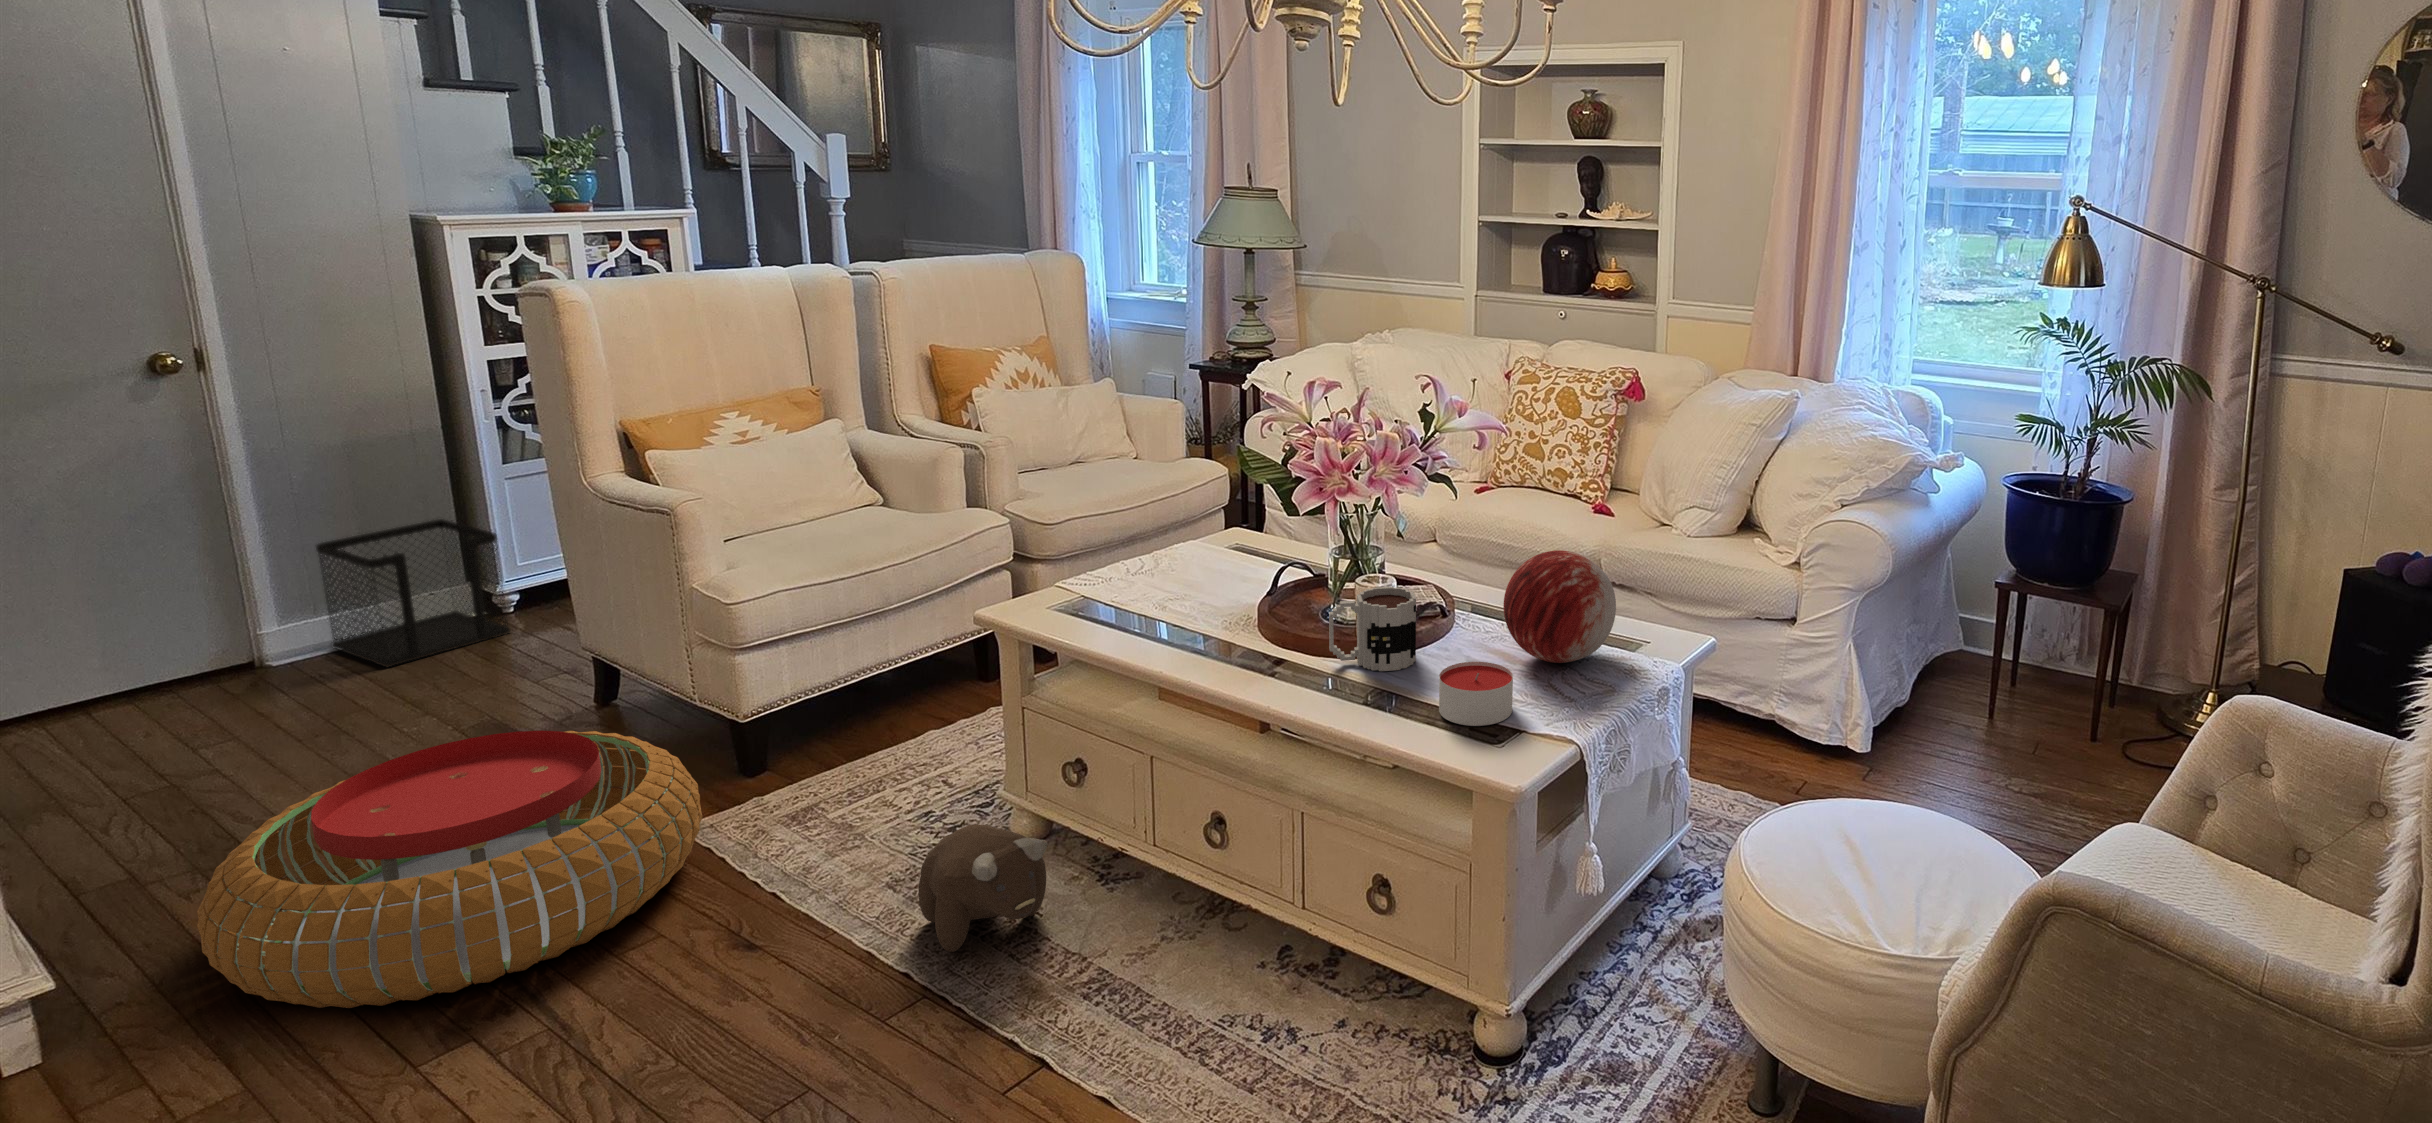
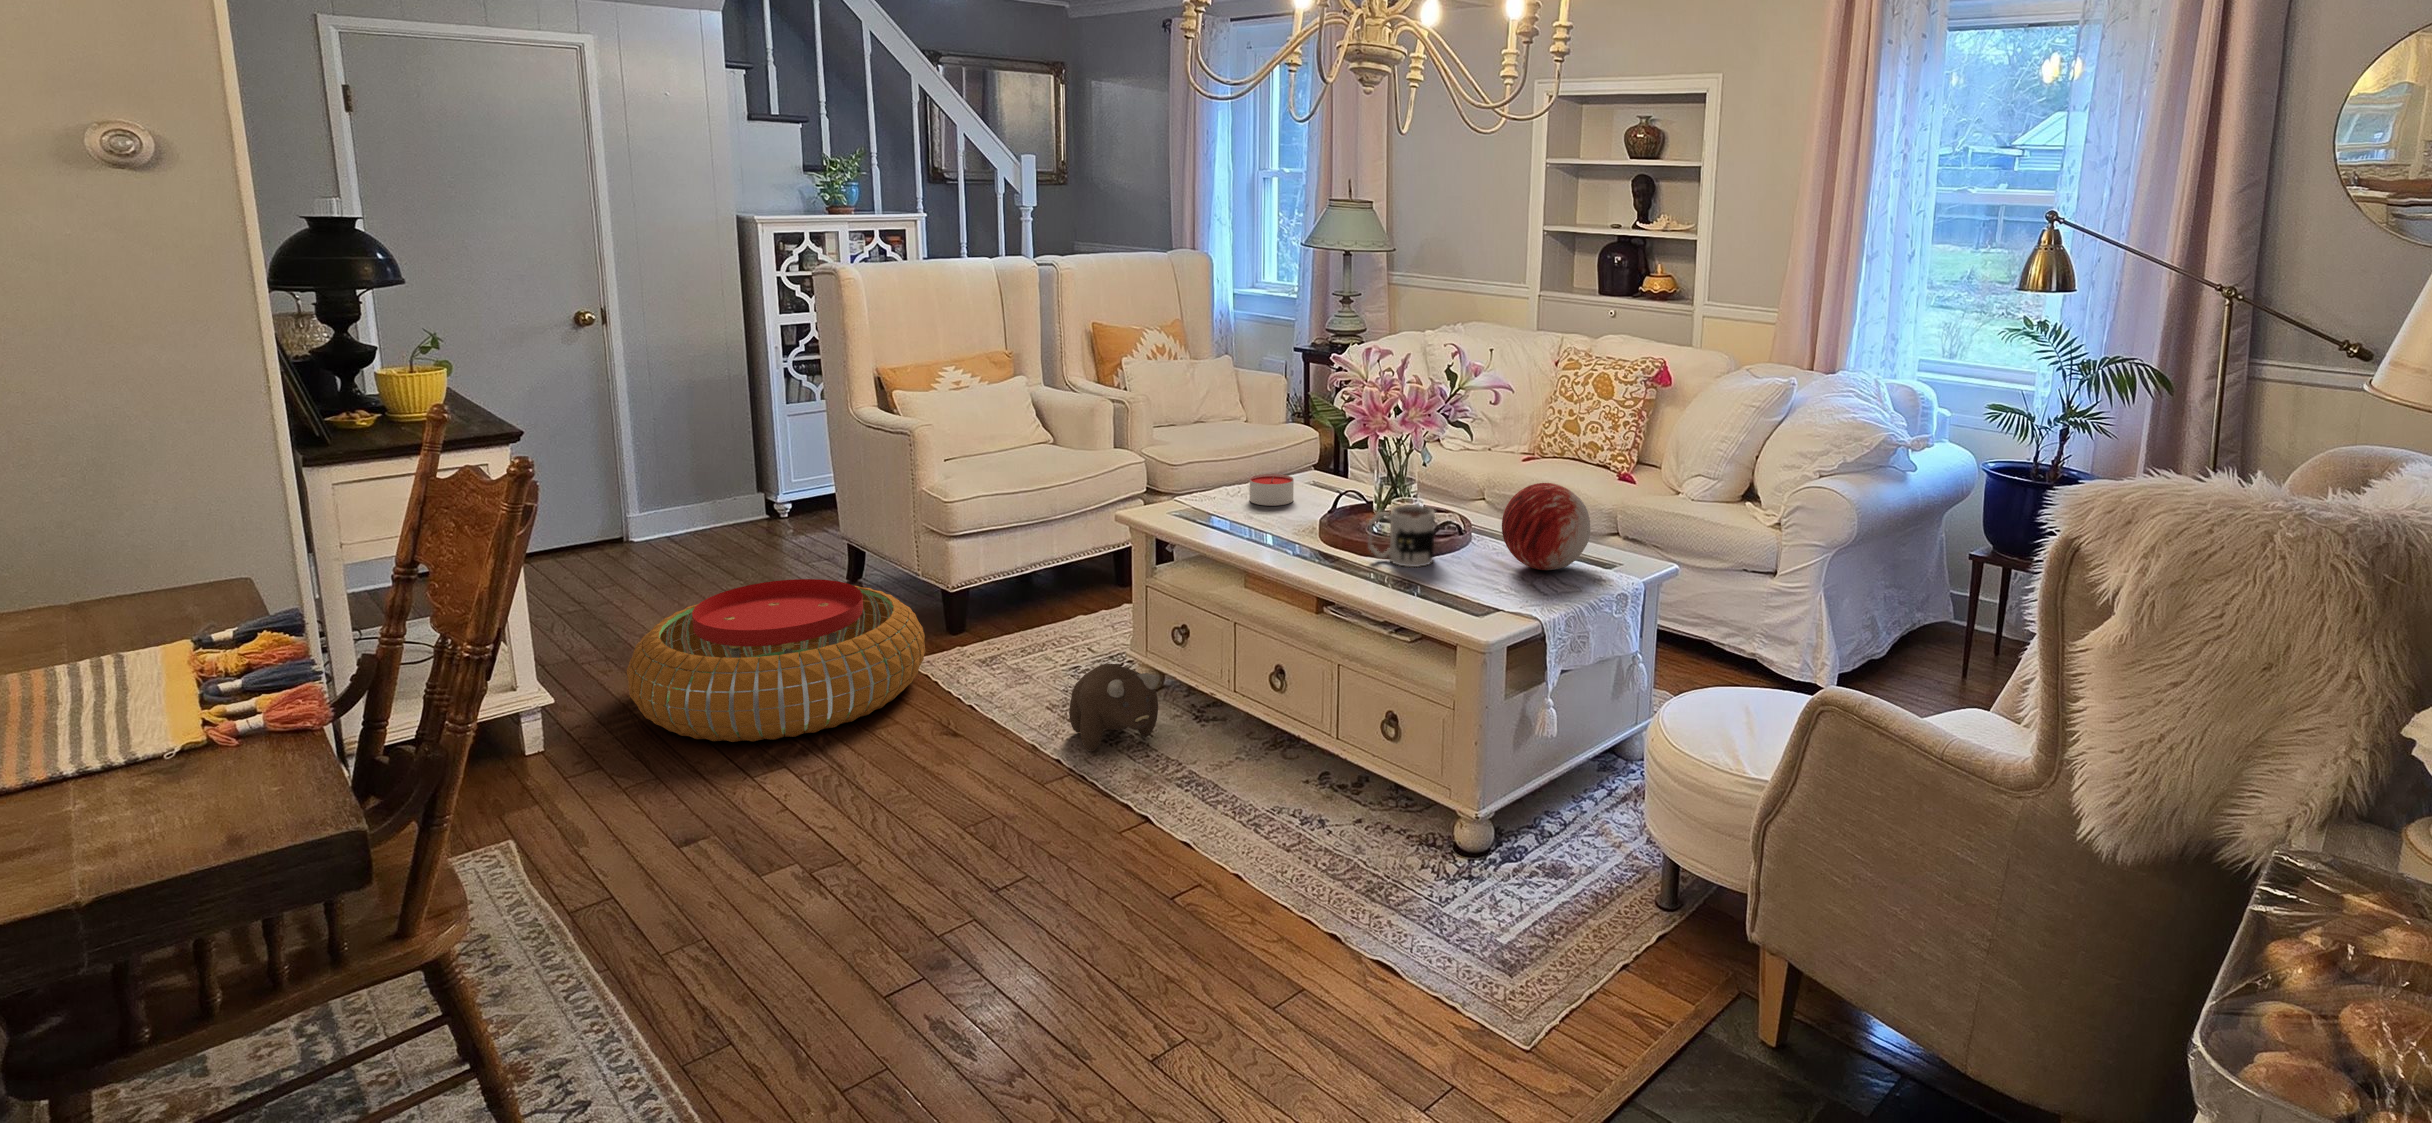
wastebasket: present [316,519,511,667] -> none [667,443,788,548]
candle: present [1439,662,1513,726] -> present [1250,474,1294,506]

